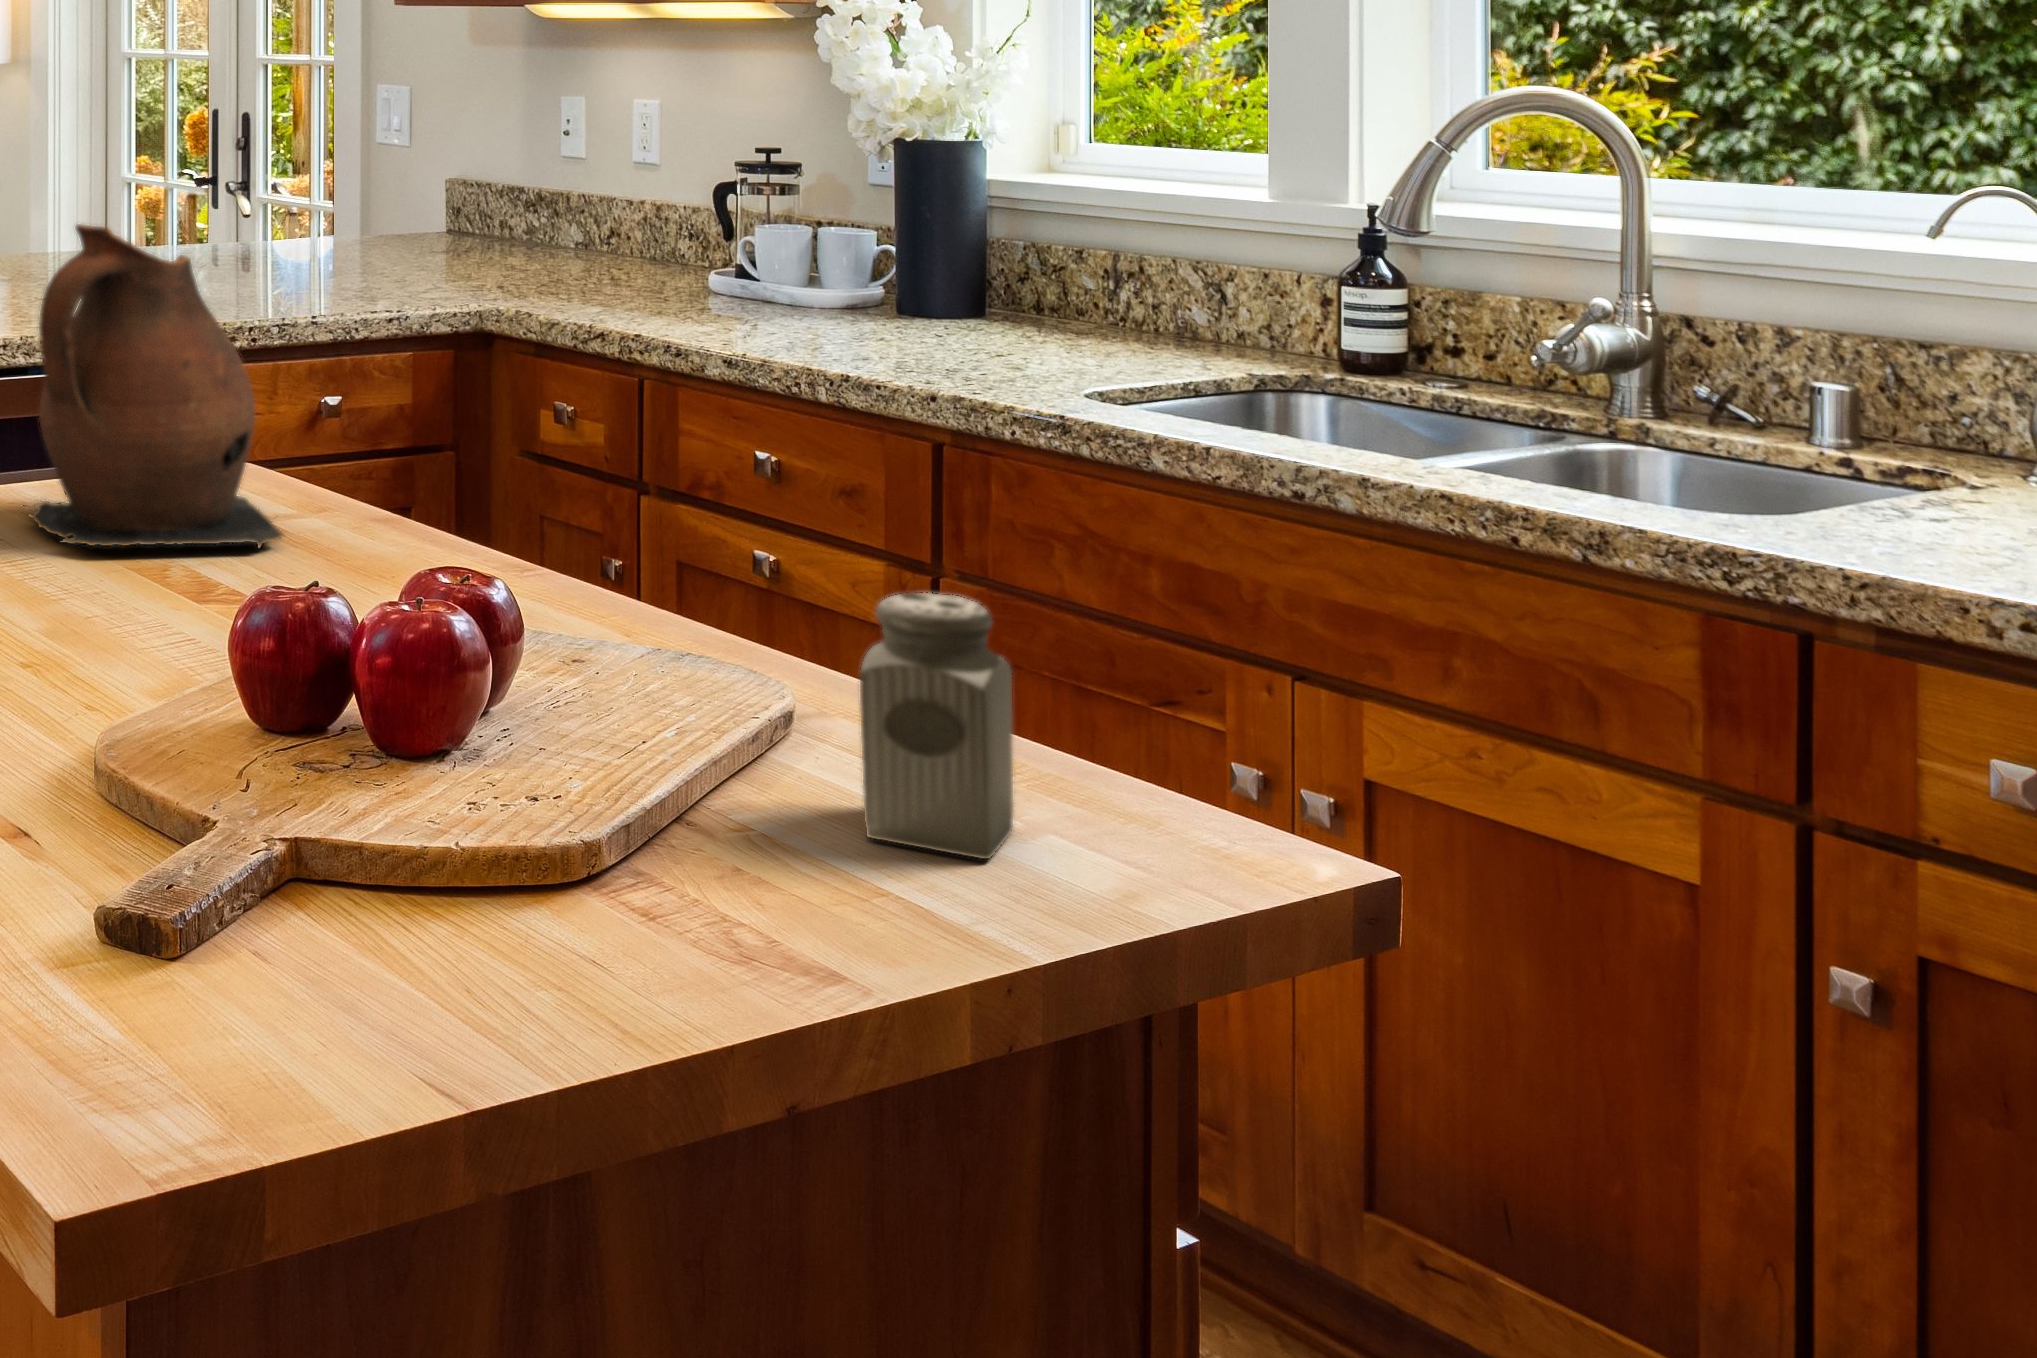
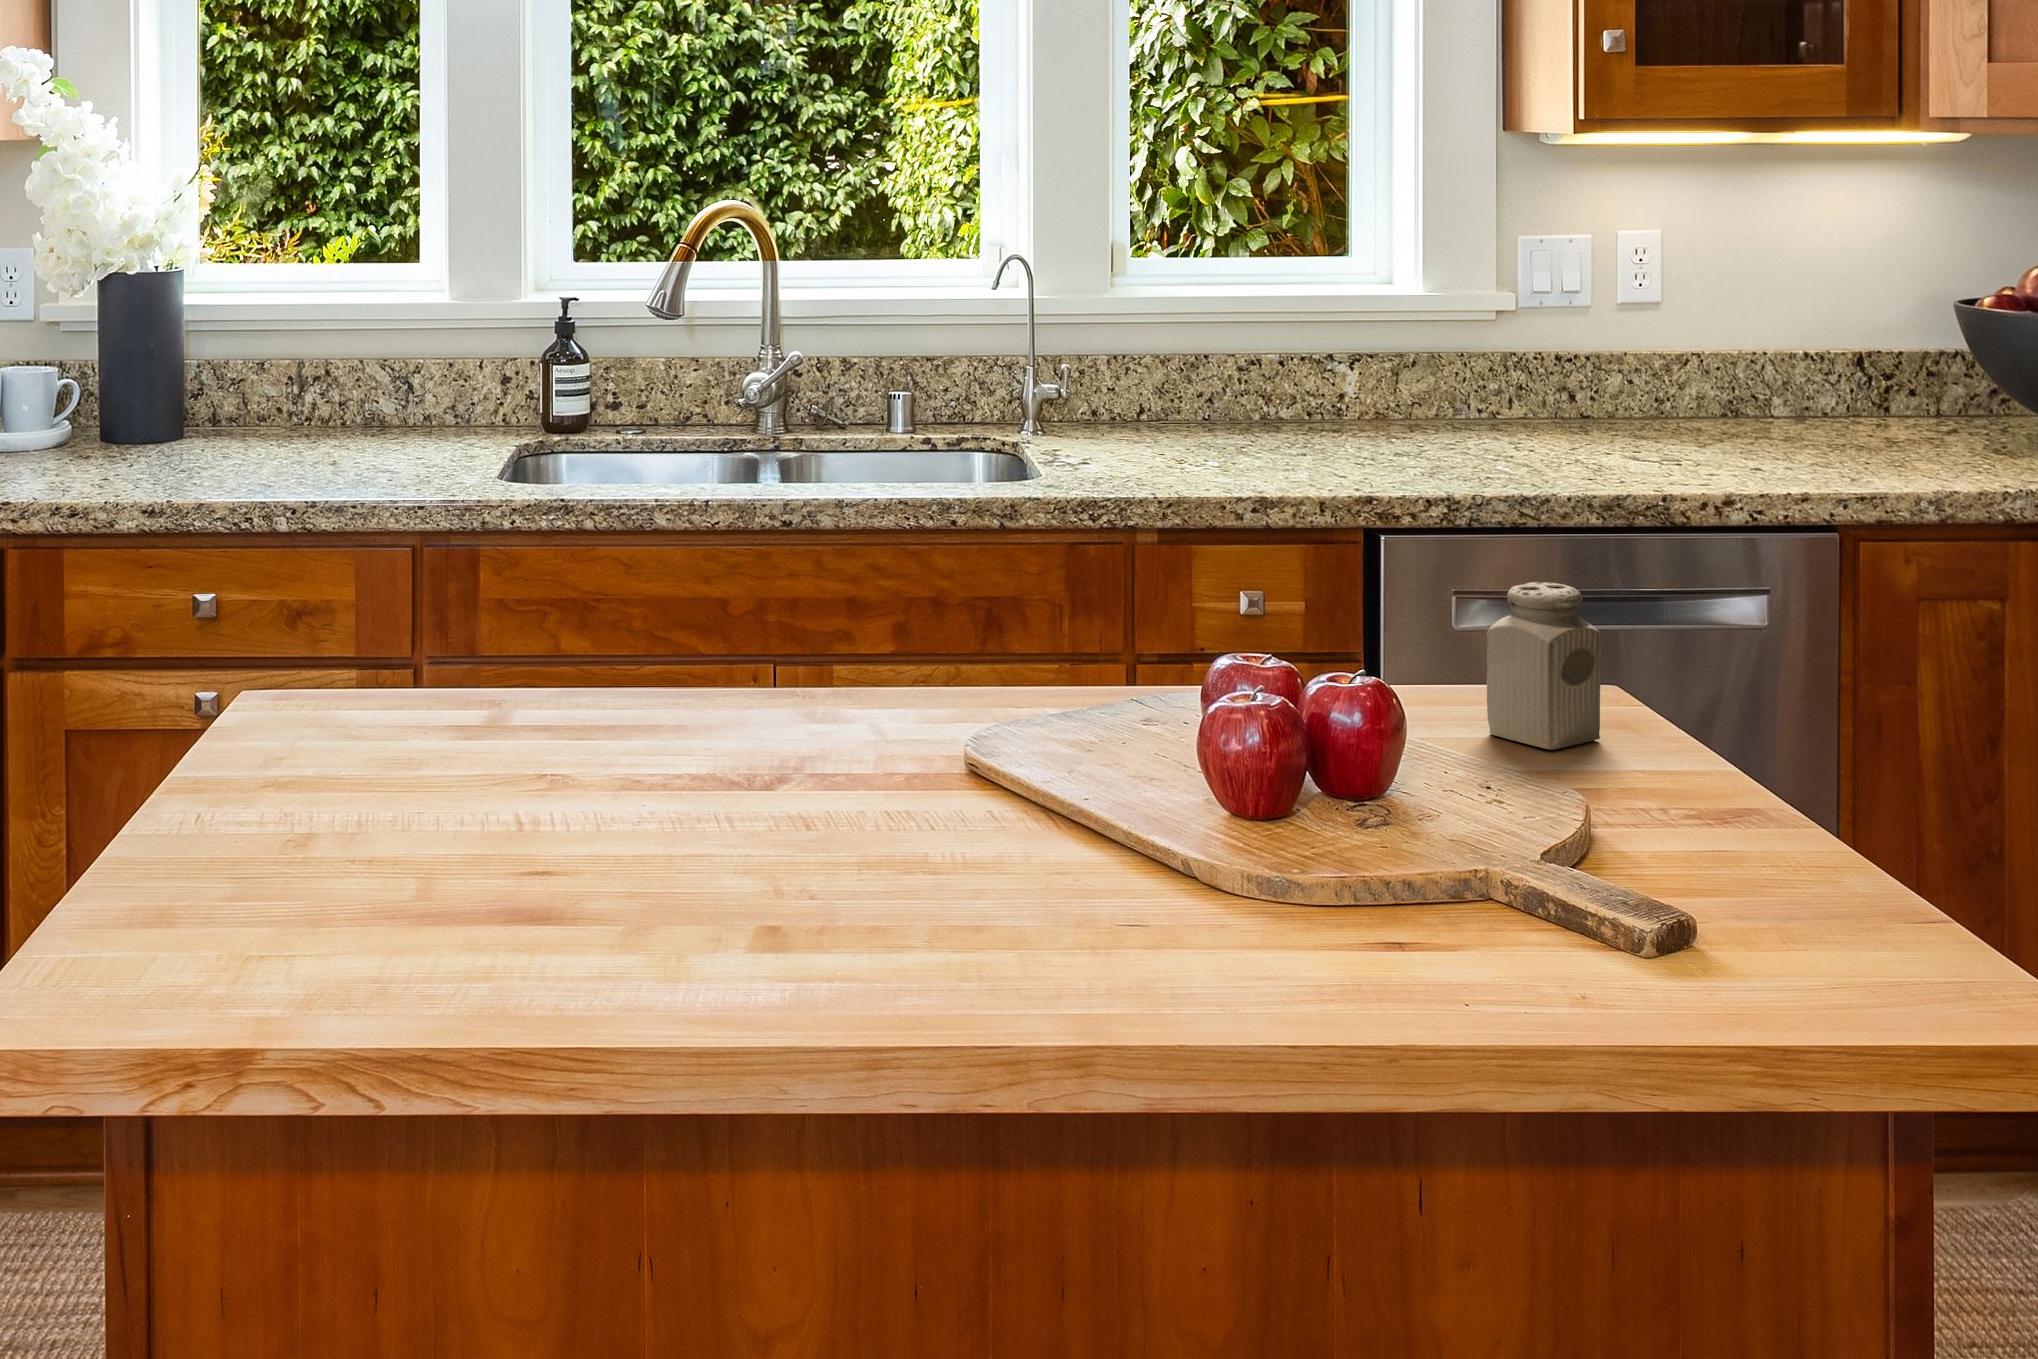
ceramic pitcher: present [23,224,283,547] -> none [412,441,702,783]

